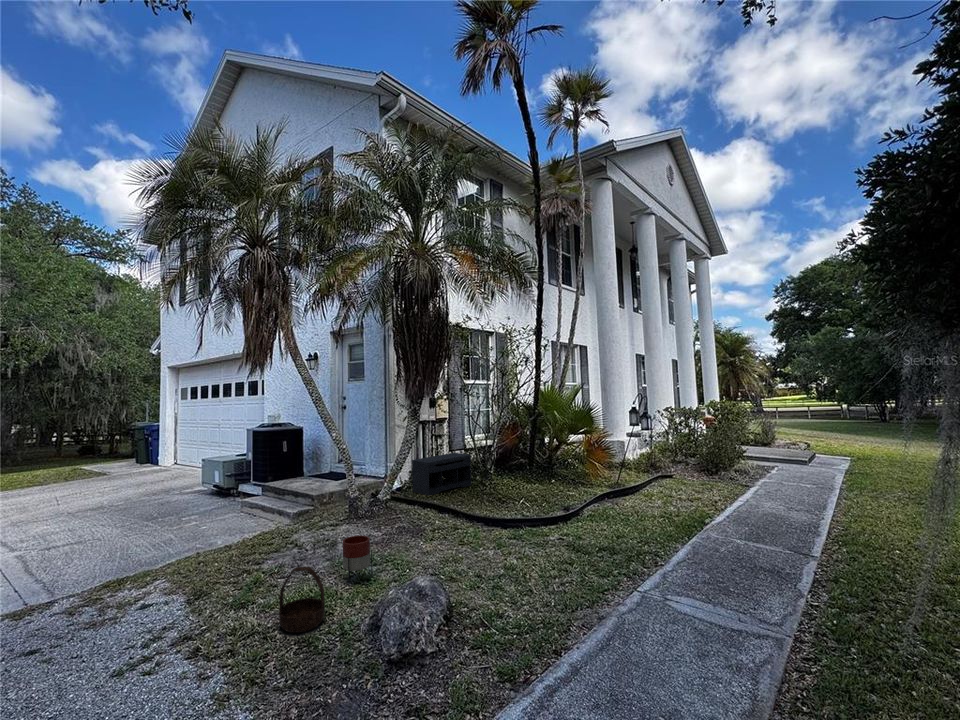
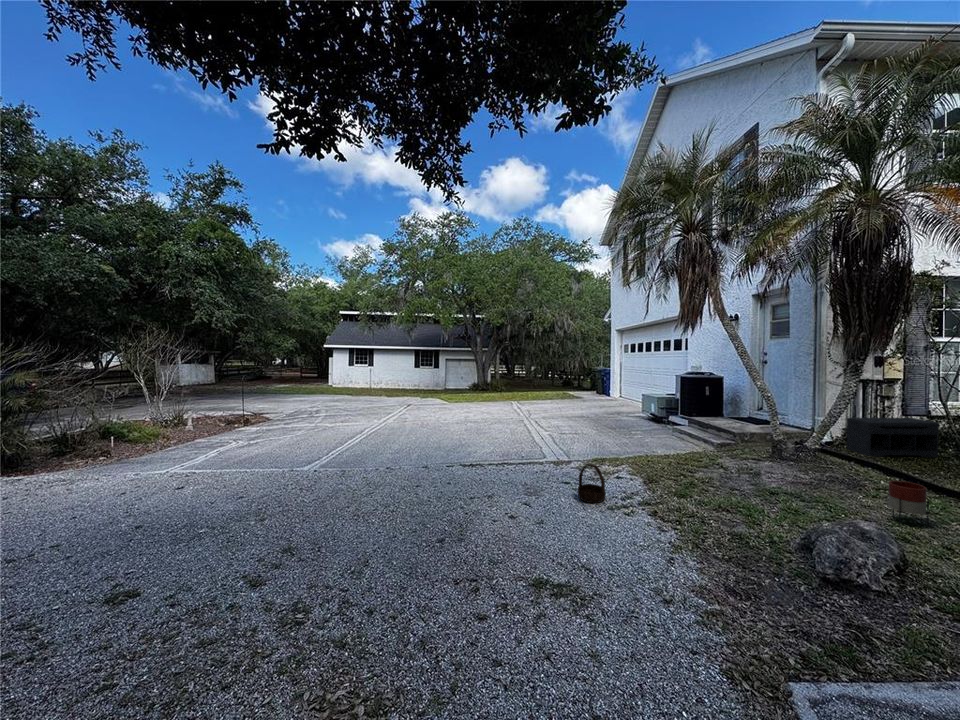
planter: present [343,535,372,587] -> present [888,481,929,526]
basket: present [279,567,325,633] -> present [578,464,606,503]

